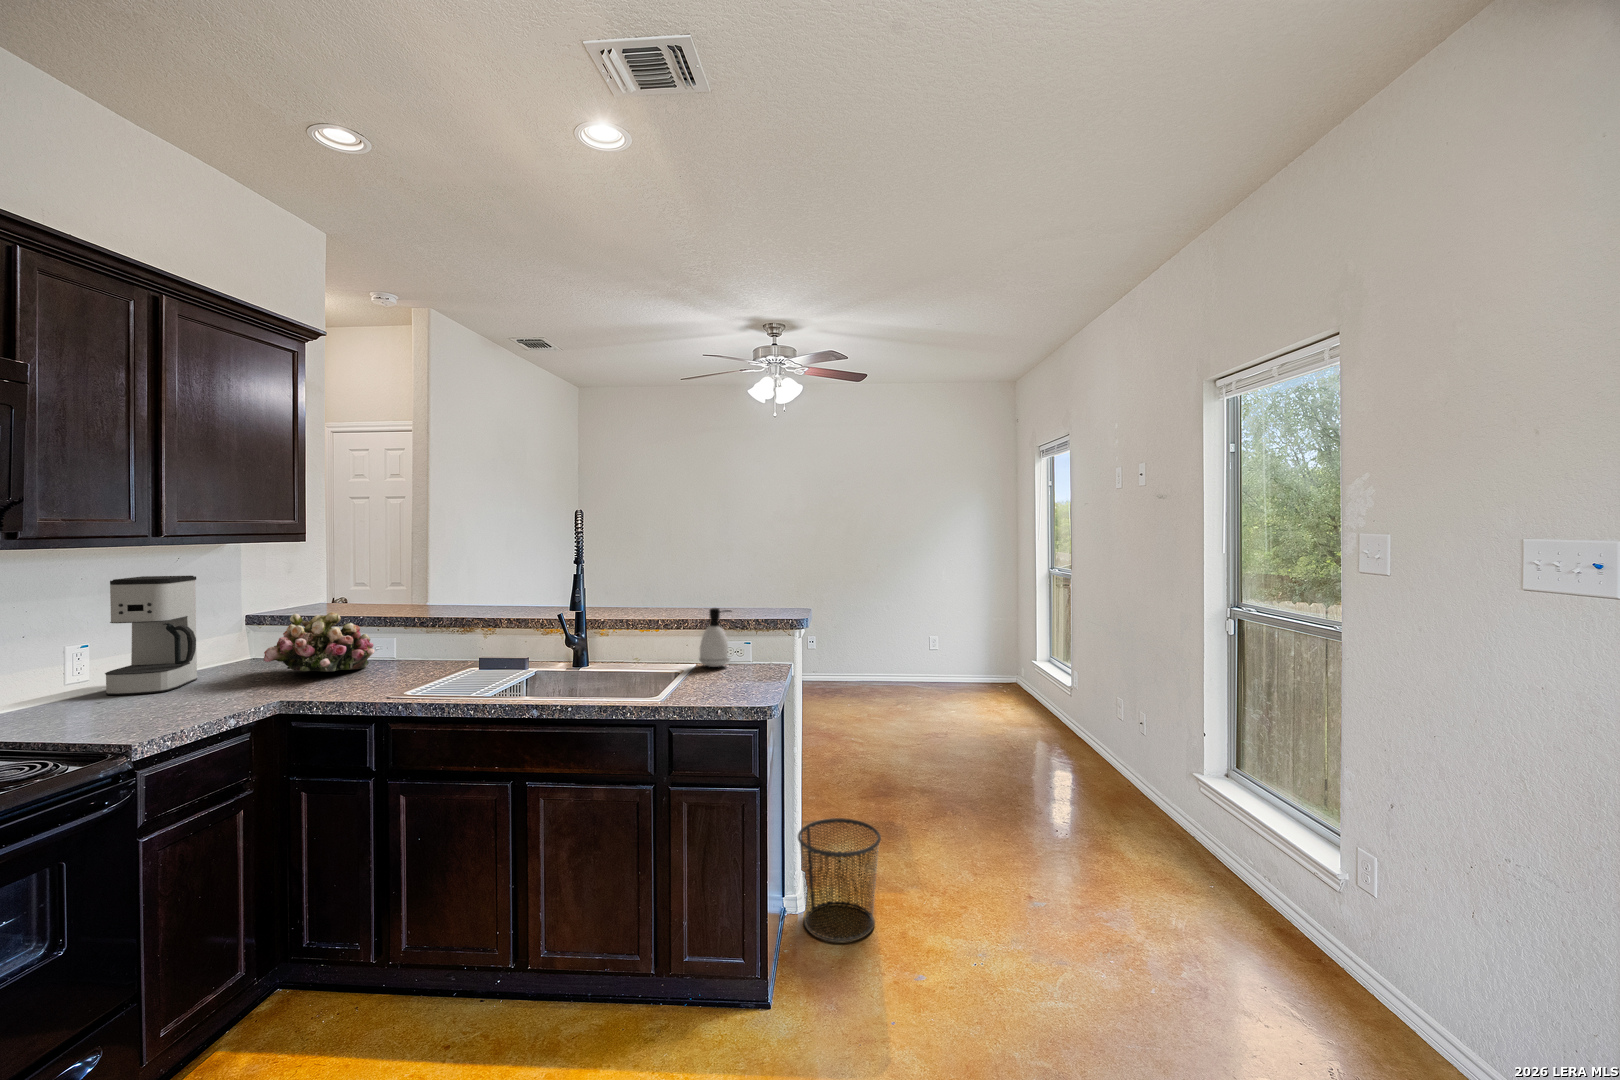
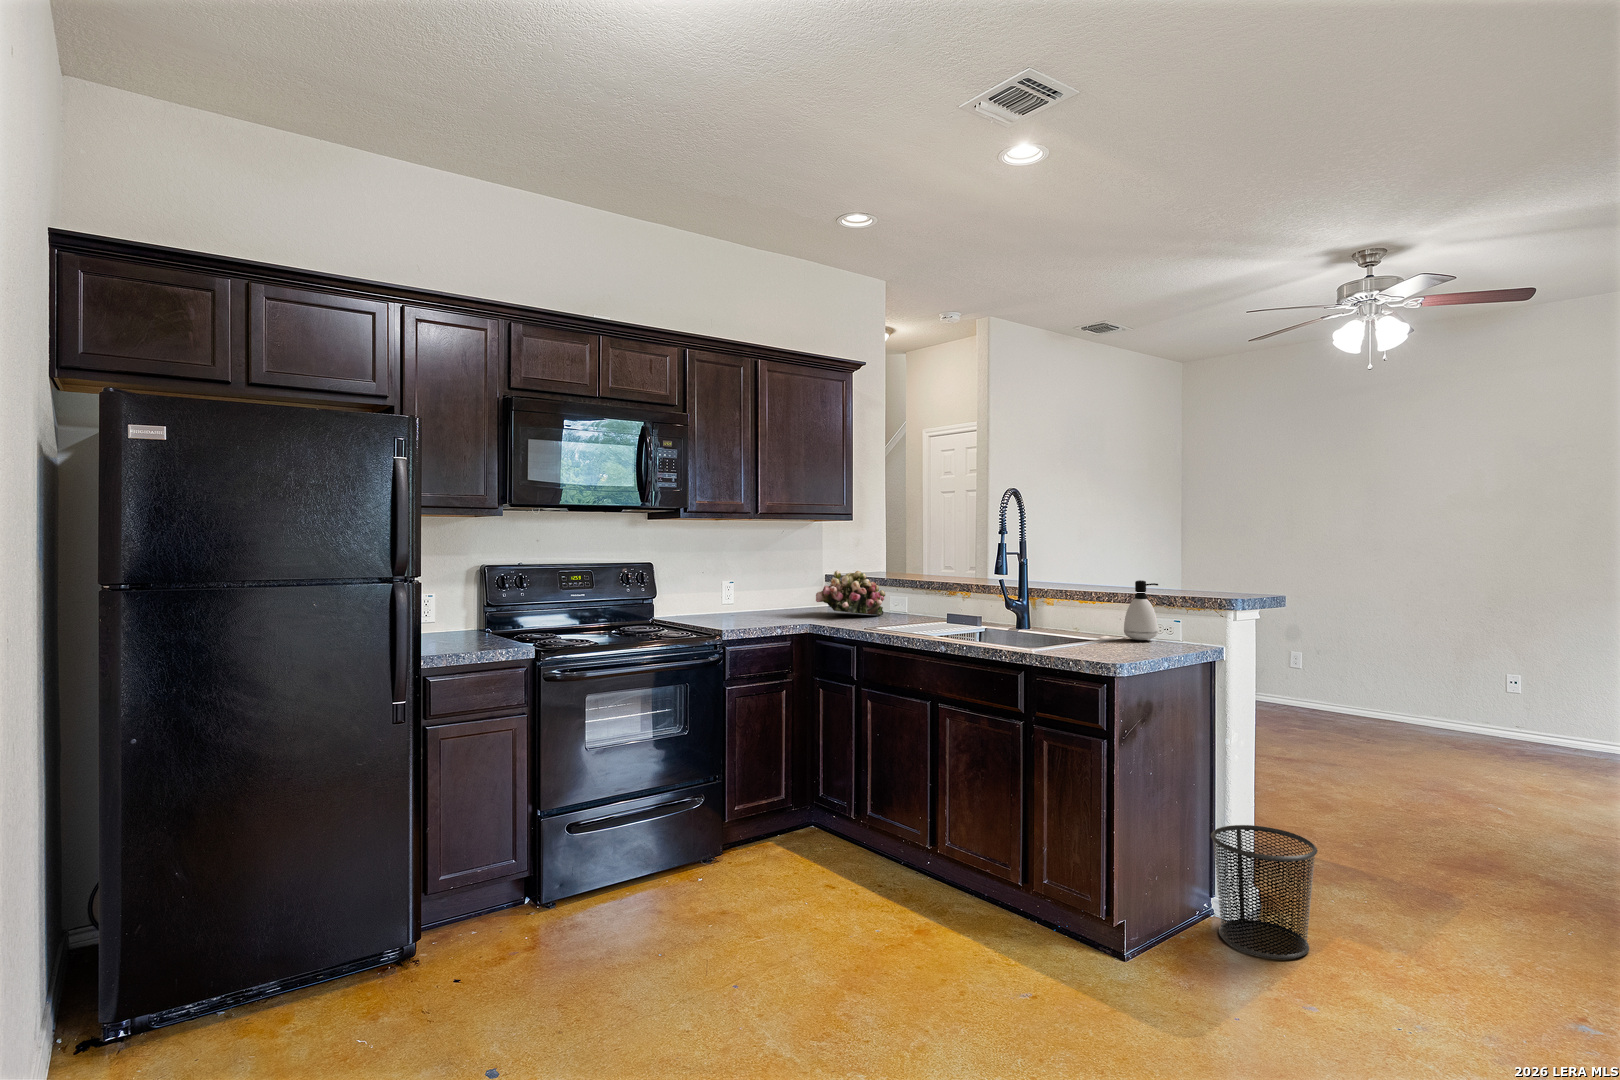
coffee maker: present [105,576,197,695] -> none [742,542,788,615]

